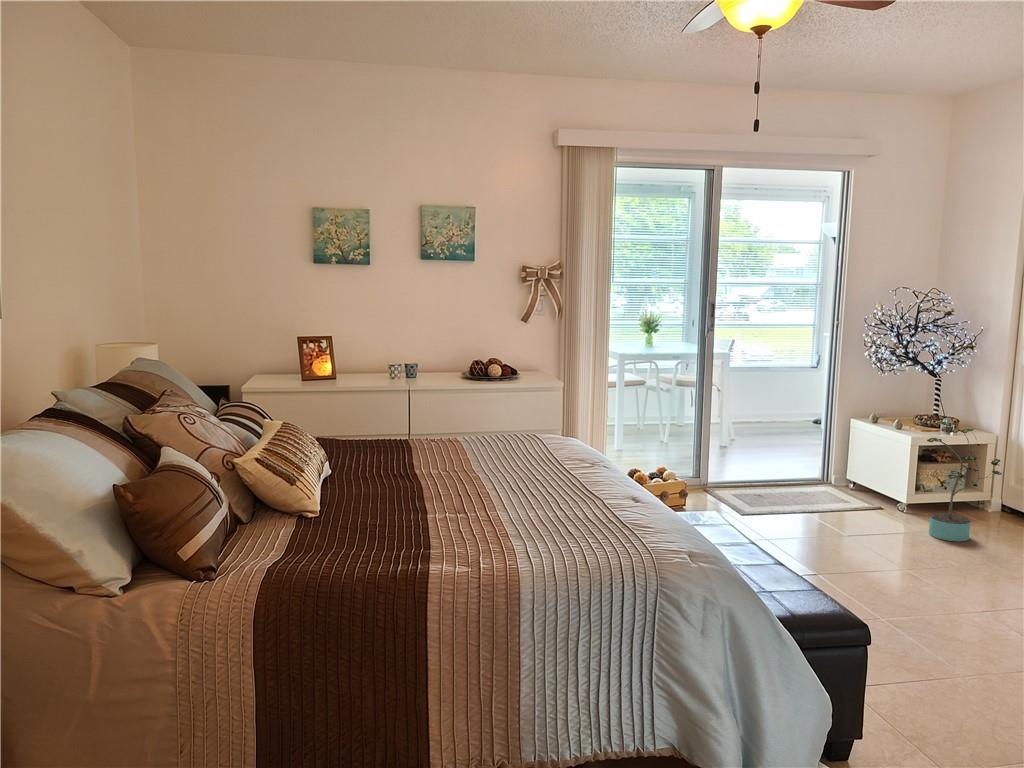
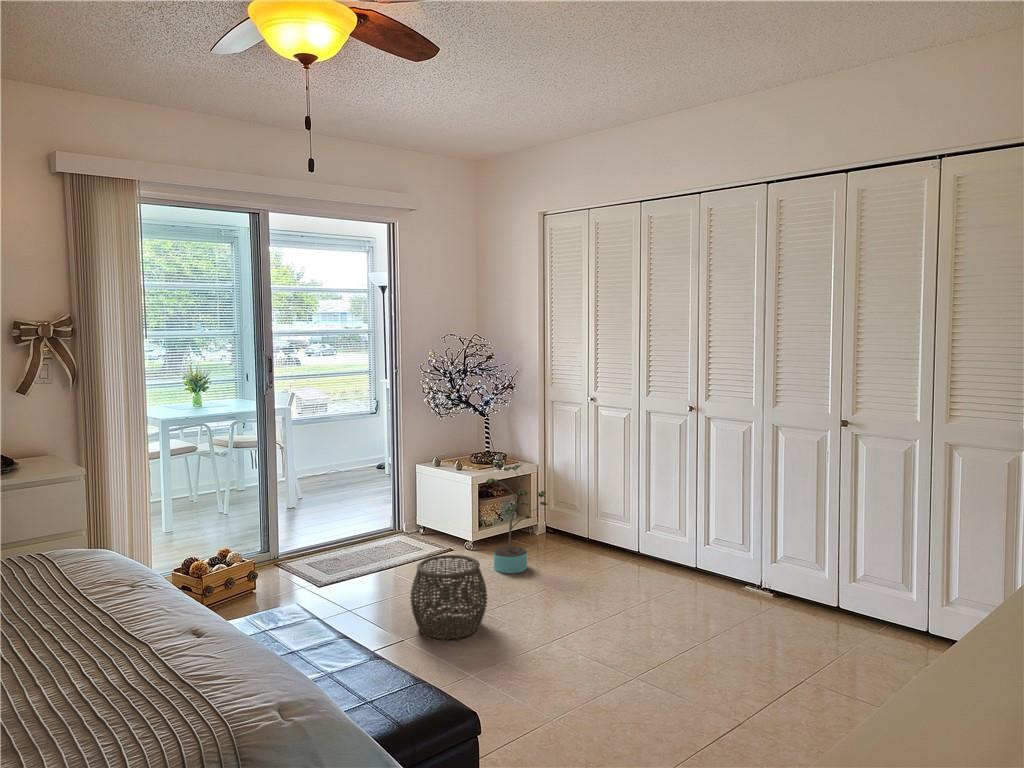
woven basket: none [829,501,913,583] -> present [410,555,487,639]

